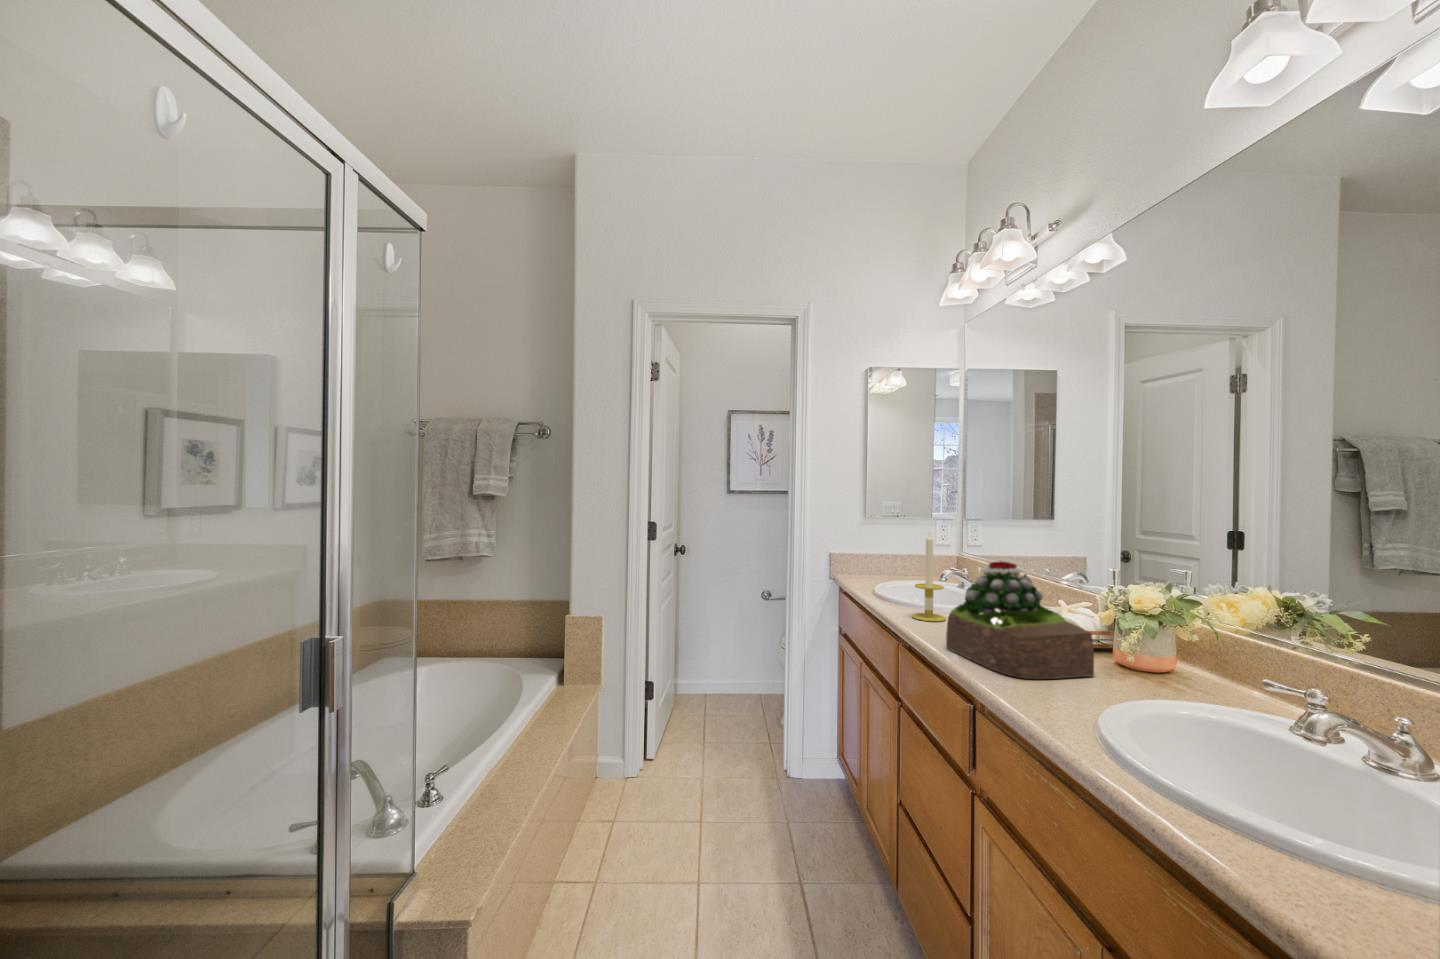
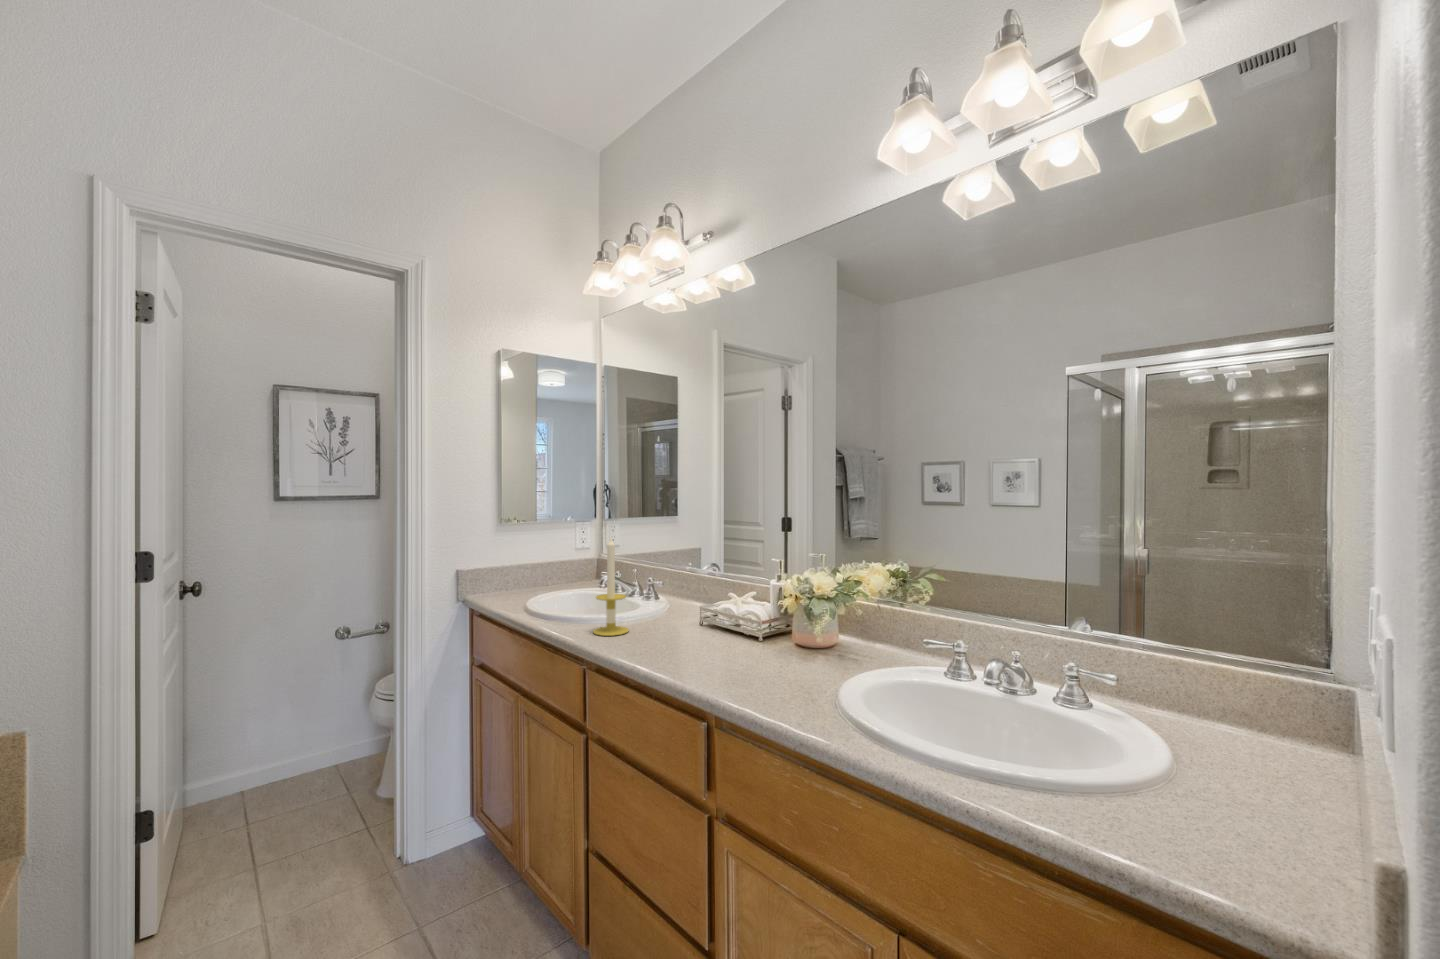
succulent plant: present [946,561,1094,679] -> none [659,563,796,681]

